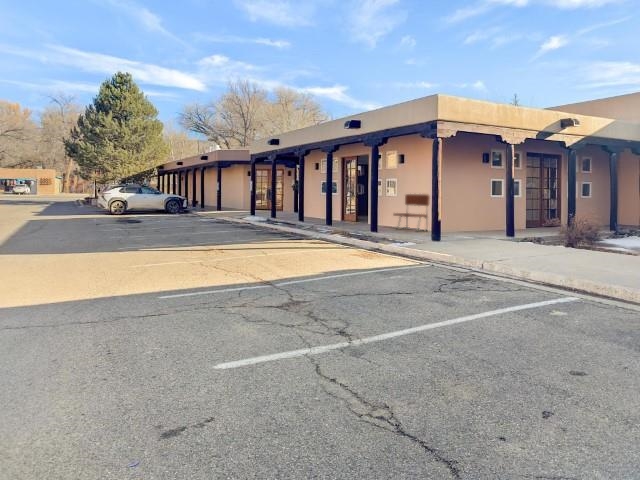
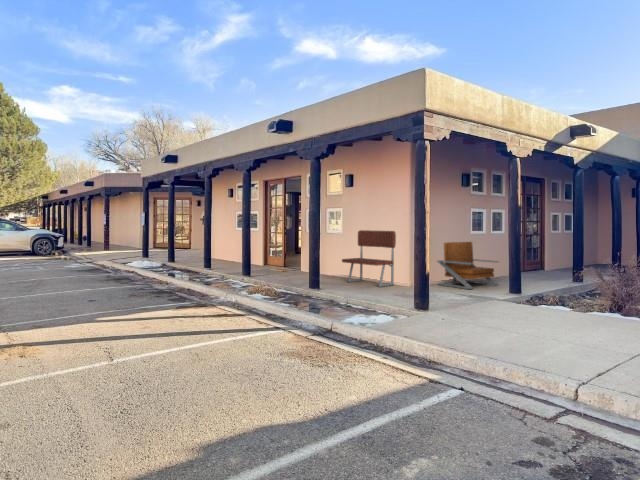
lounge chair: none [458,202,502,234] -> present [437,242,498,289]

